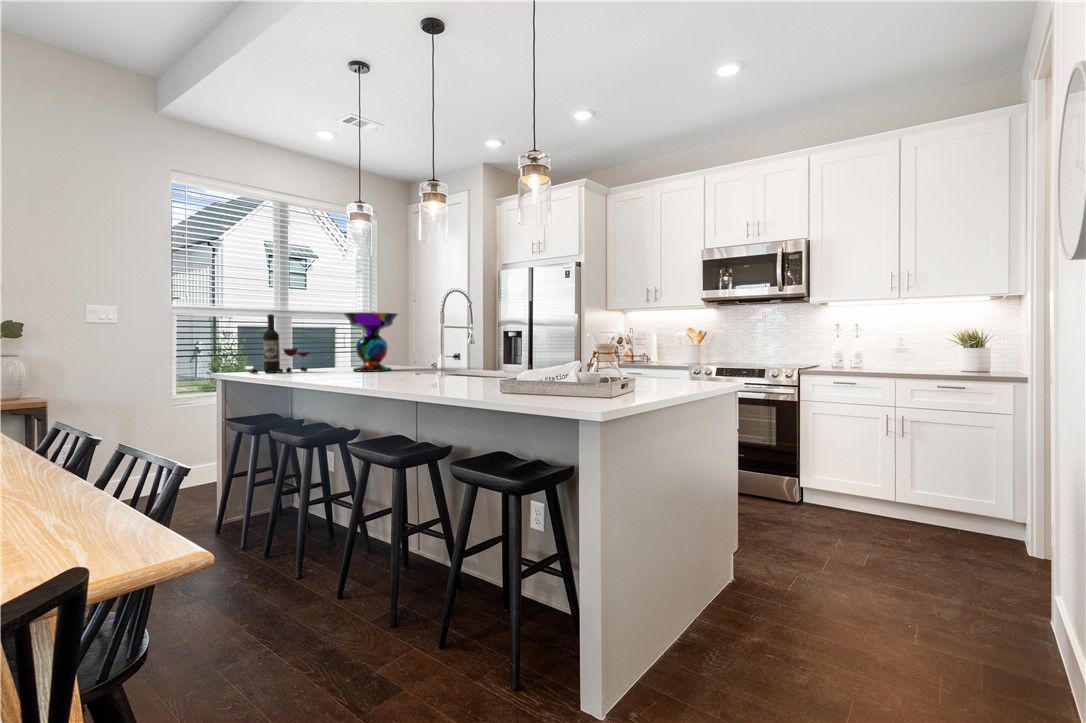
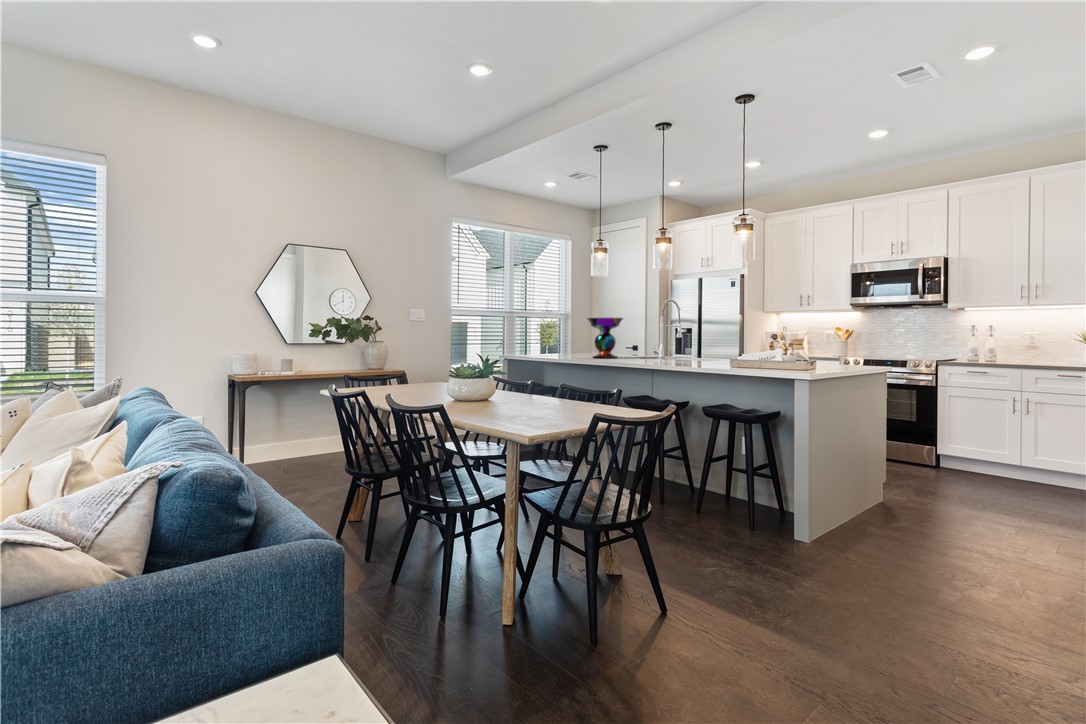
wine bottle: present [249,314,309,373] -> none [527,319,567,359]

